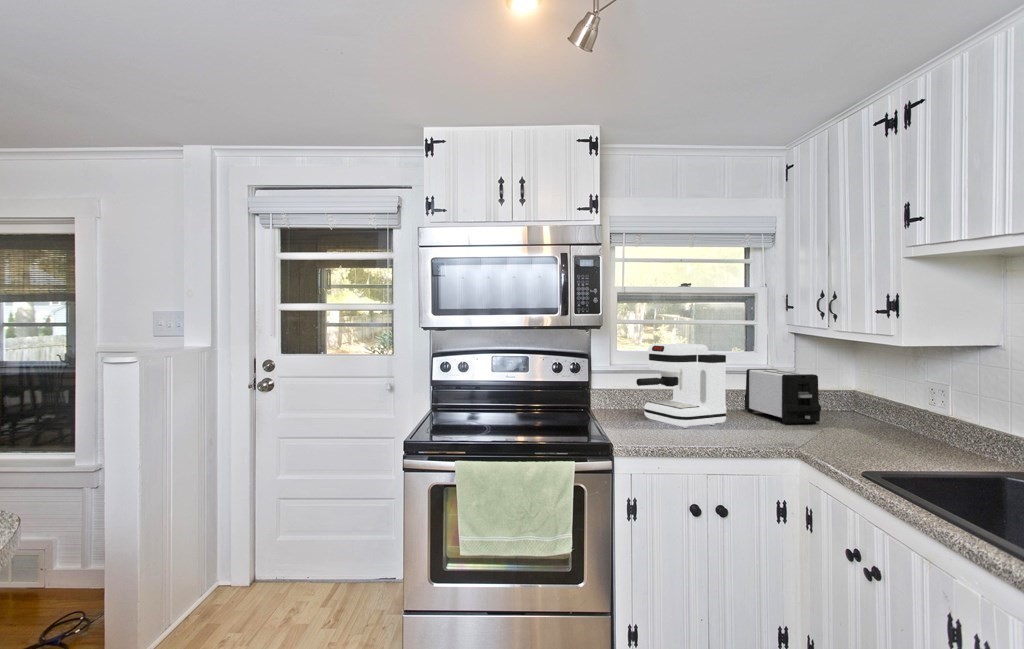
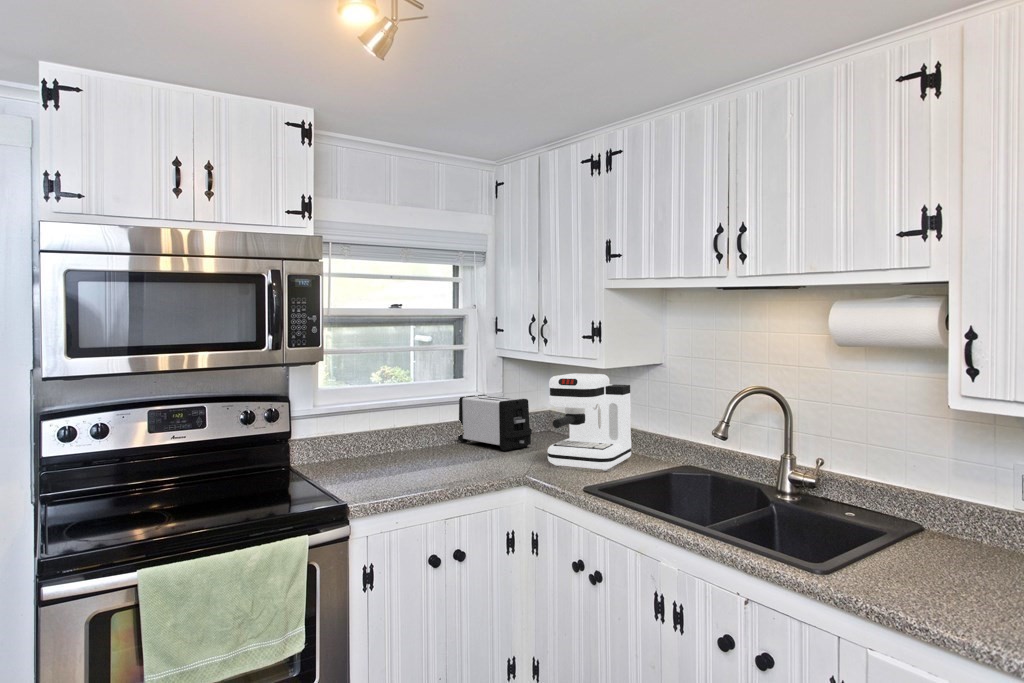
coffee maker: present [636,343,726,428] -> present [548,374,631,471]

